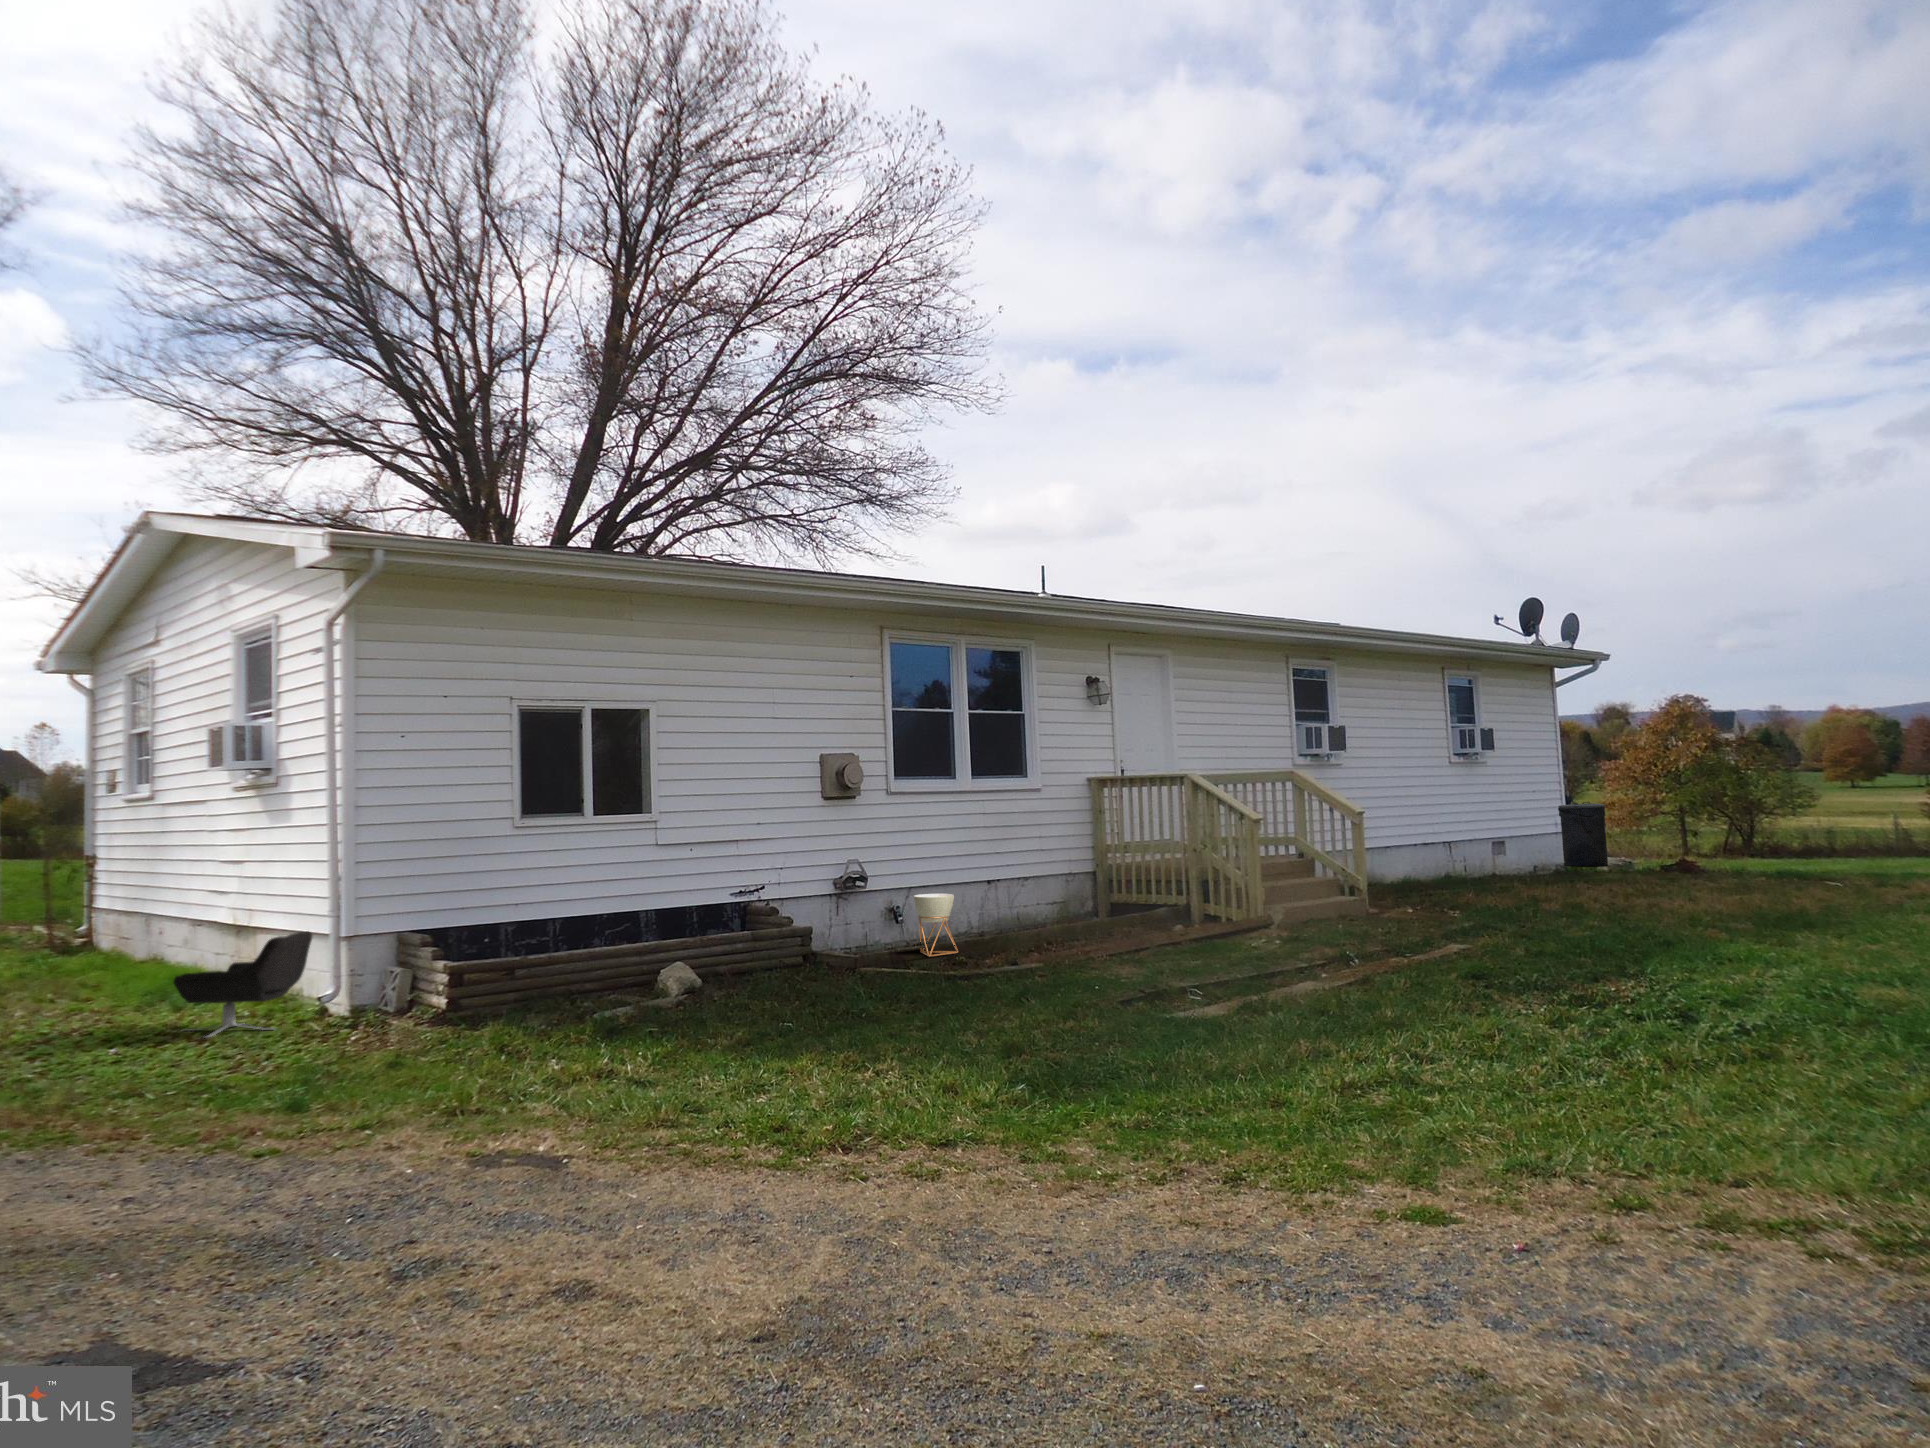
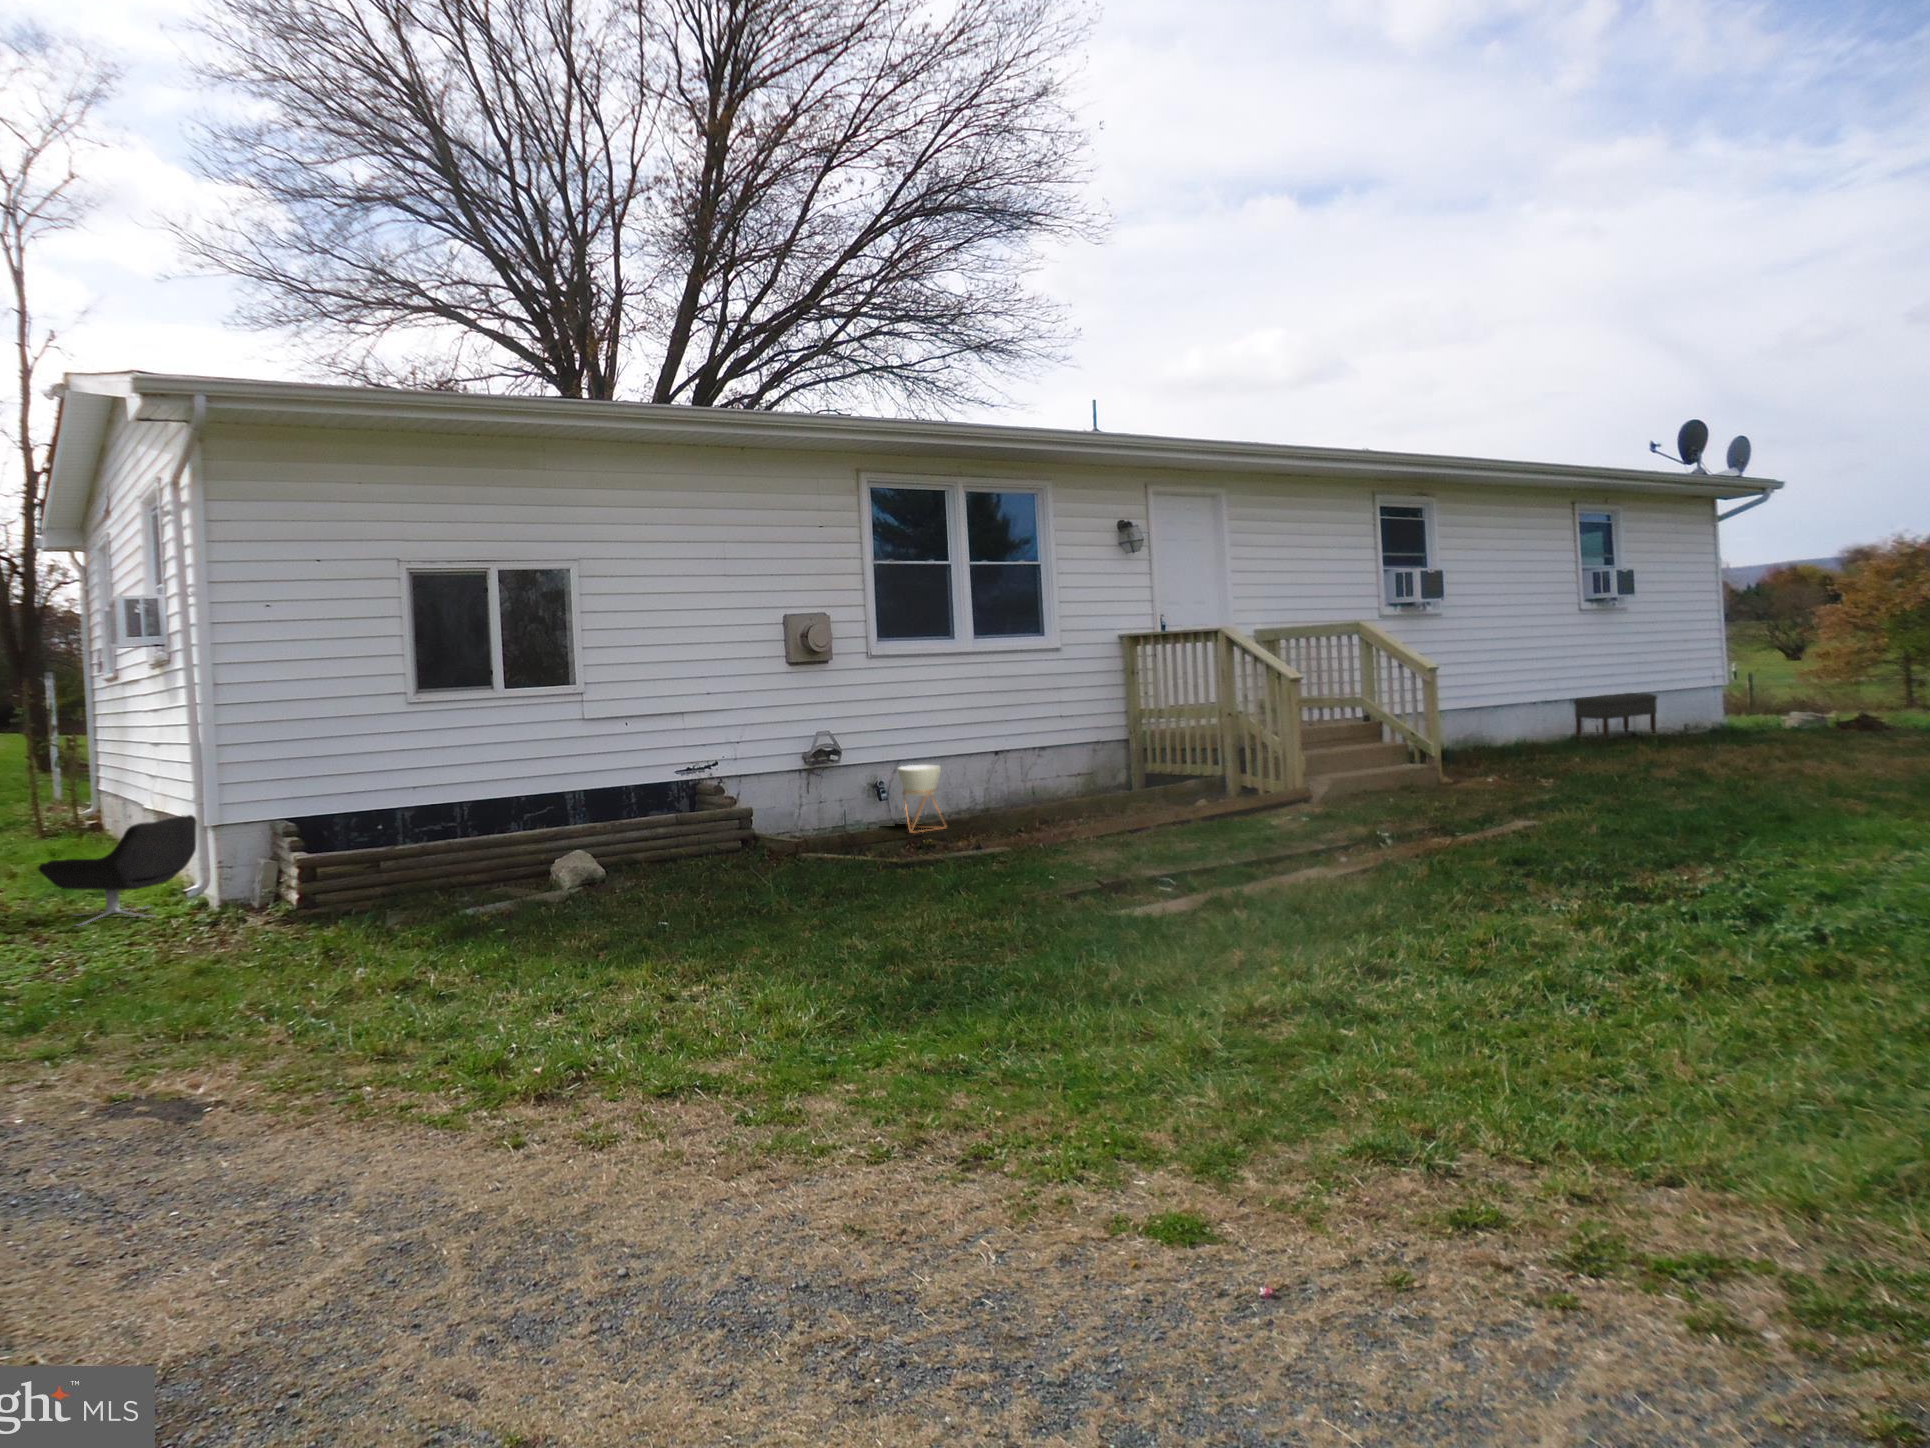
trash can: present [1558,802,1608,866] -> none [1713,648,1769,720]
bench: none [1450,840,1519,881] -> present [1574,693,1657,739]

